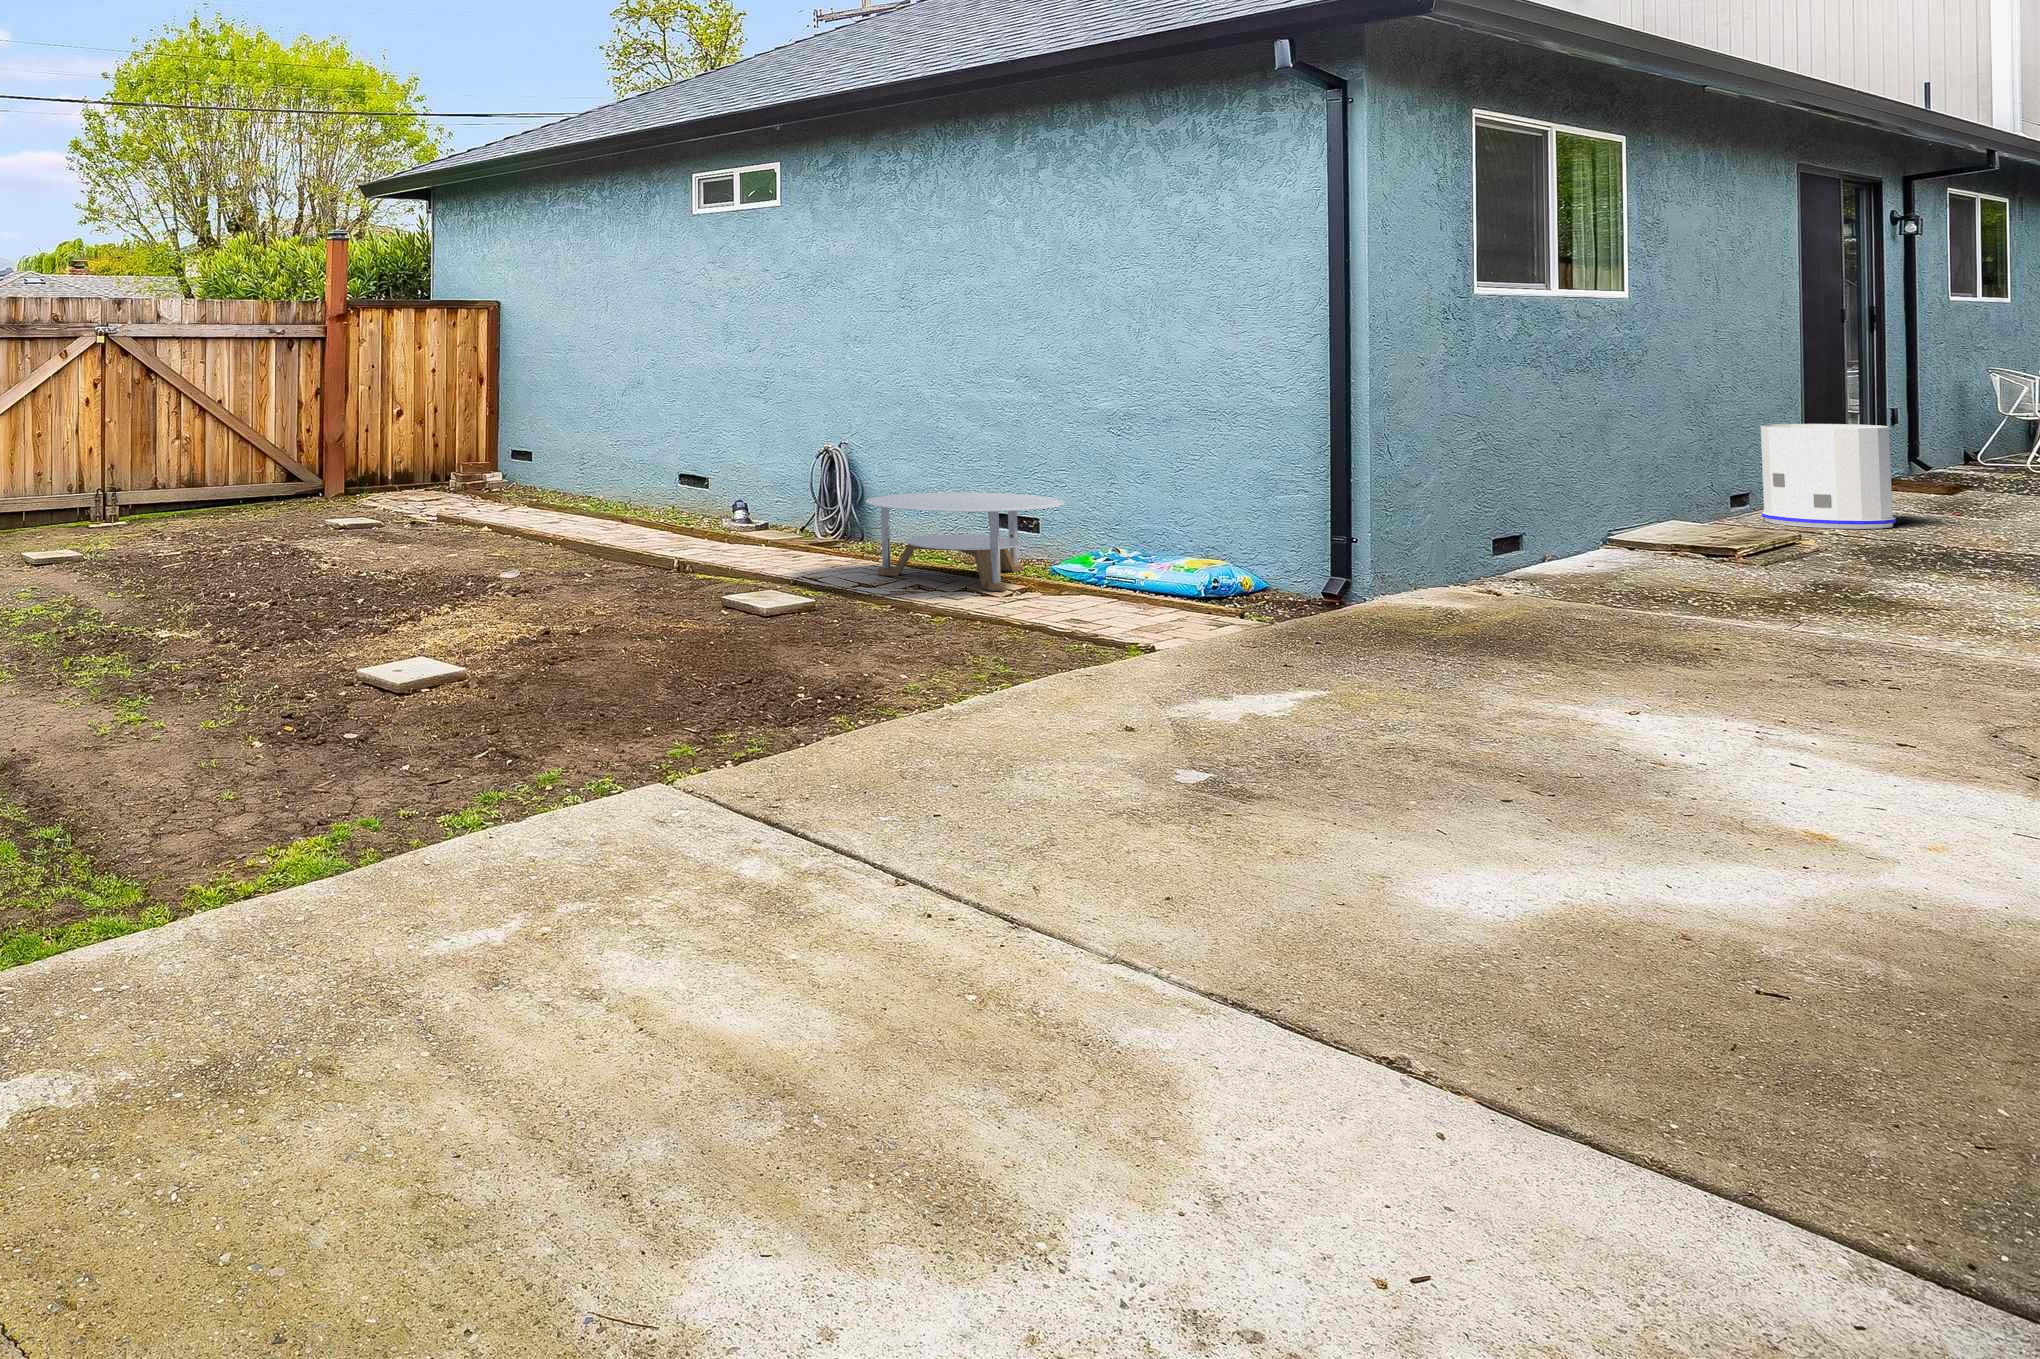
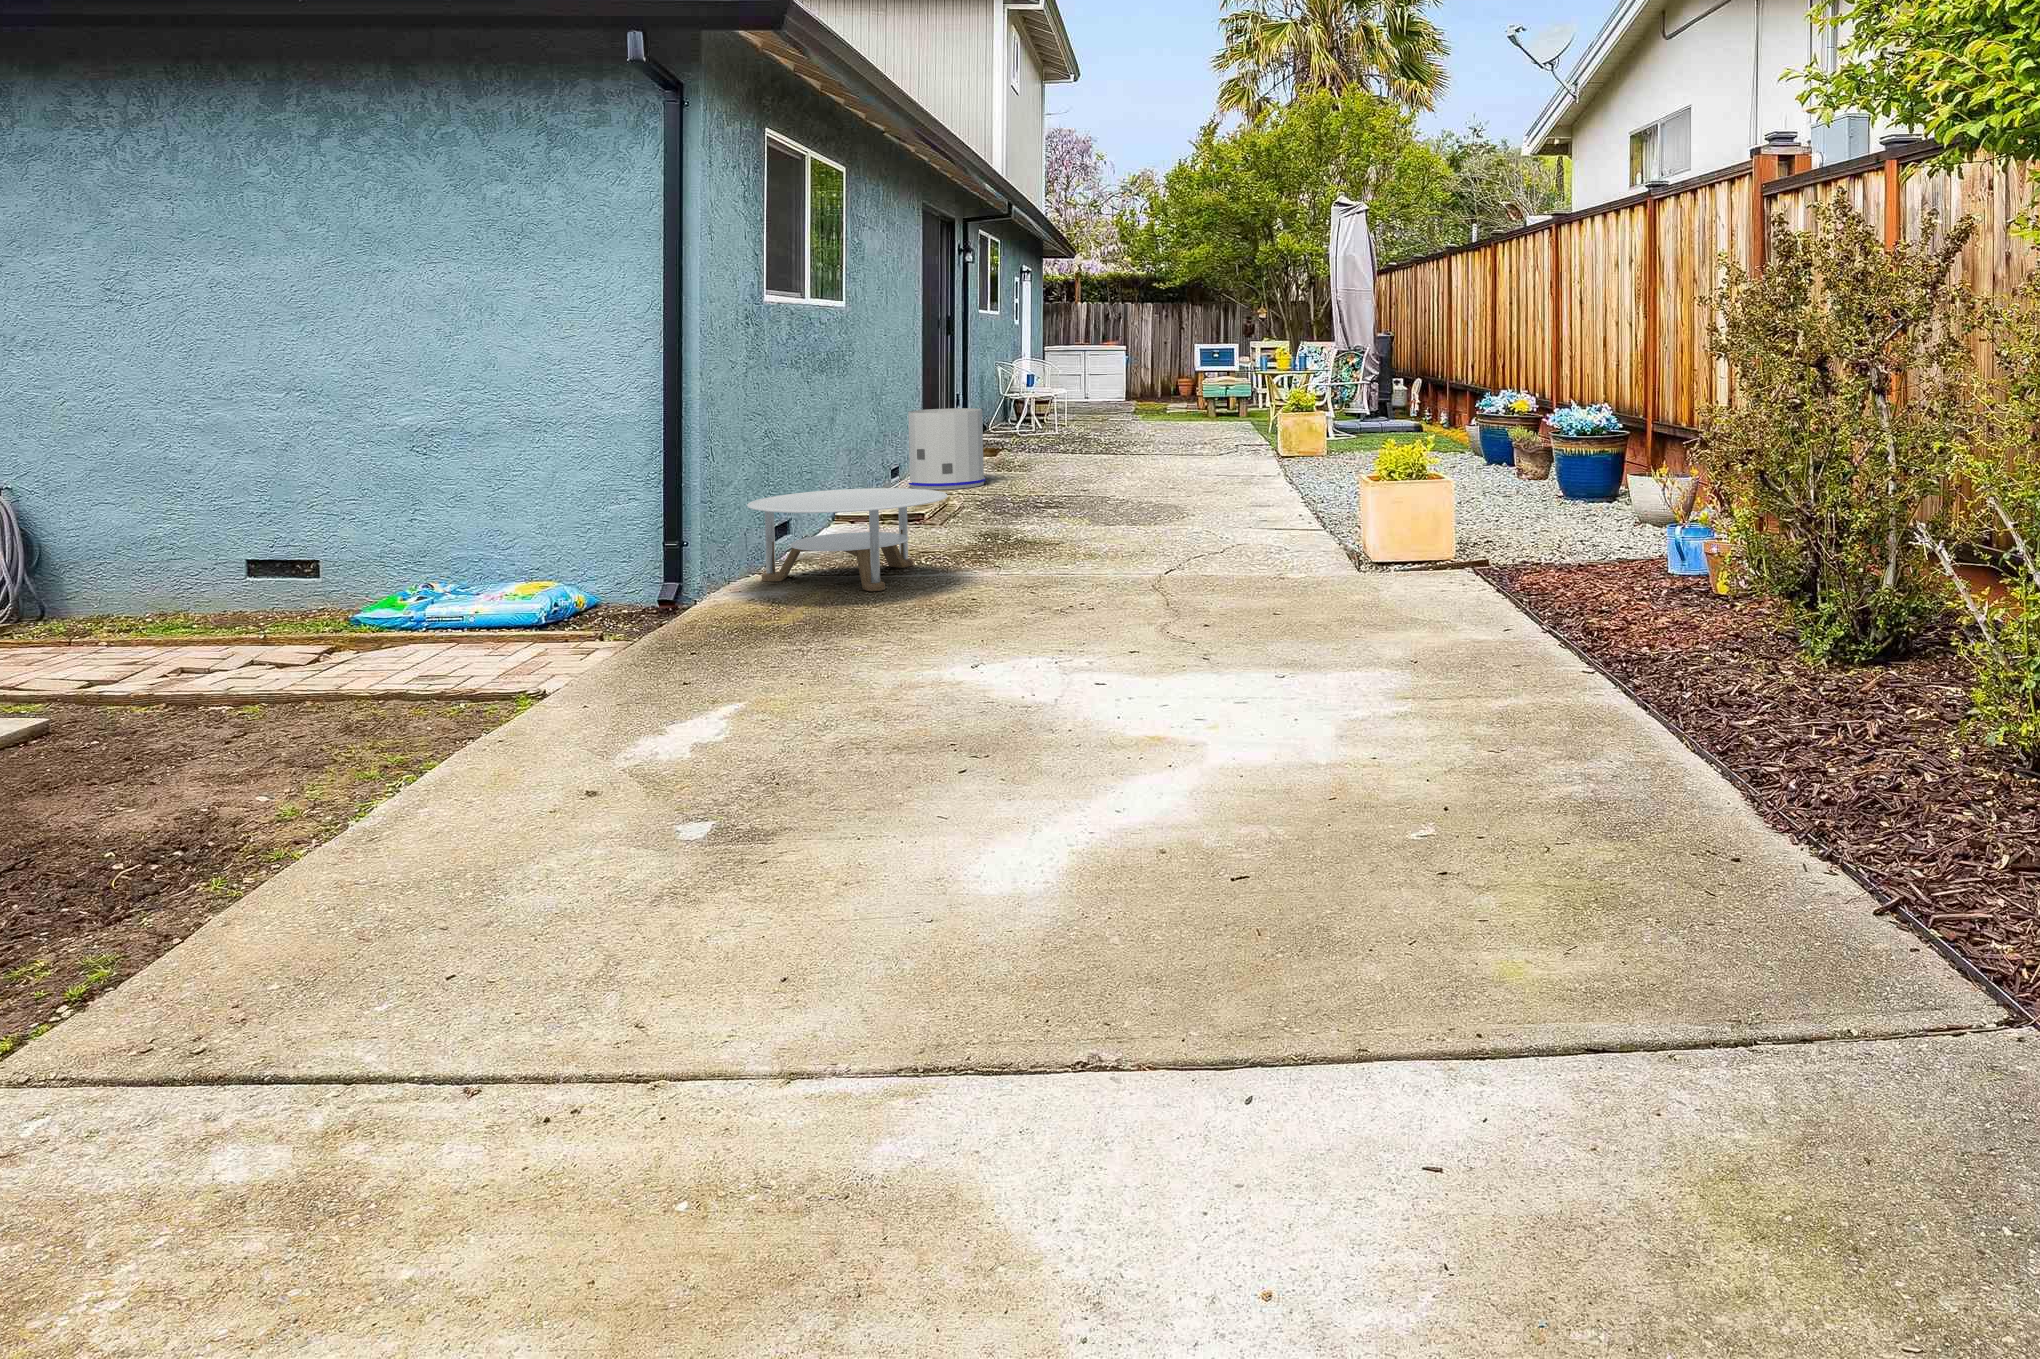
round table: present [866,492,1064,591] -> present [747,488,948,591]

